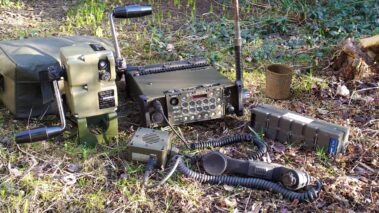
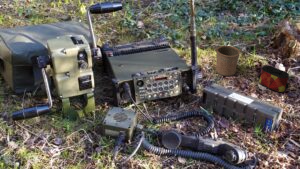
bag: none [316,85,355,116] -> present [258,65,289,92]

